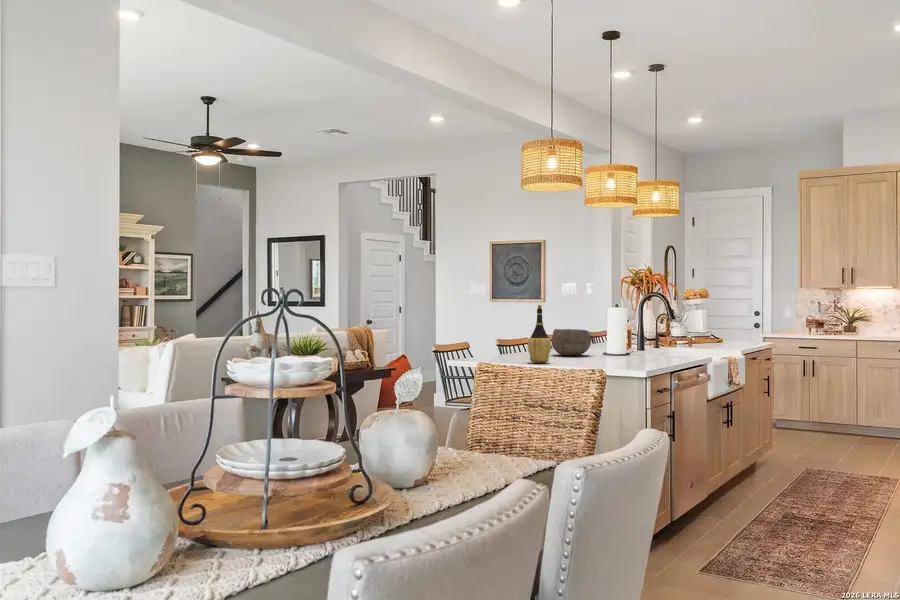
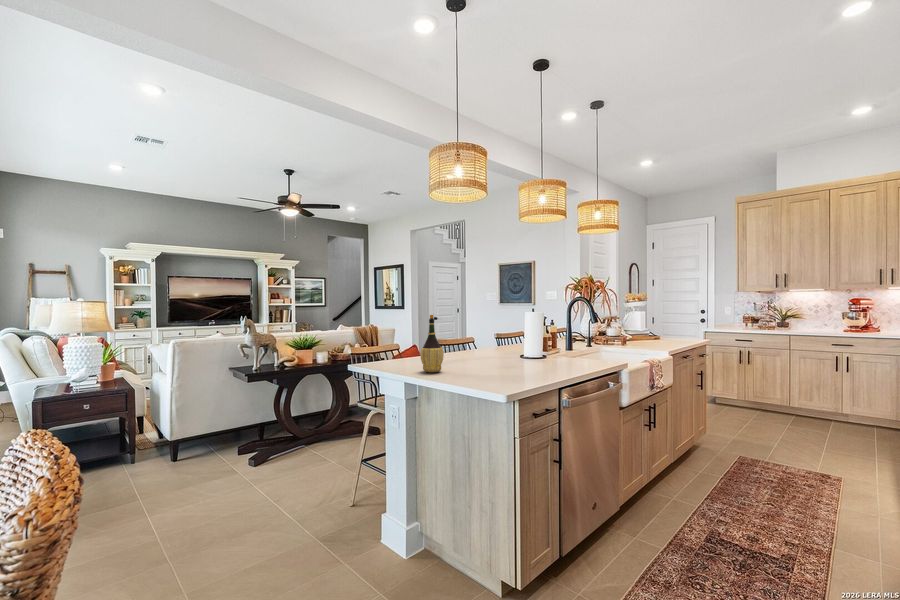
bowl: present [552,329,591,356] -> none [470,334,506,360]

